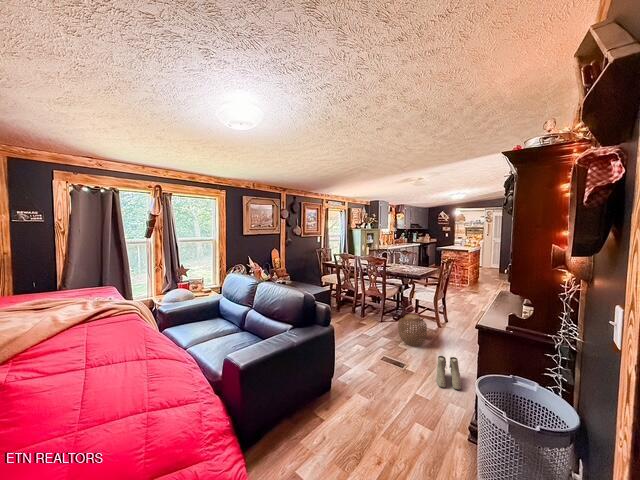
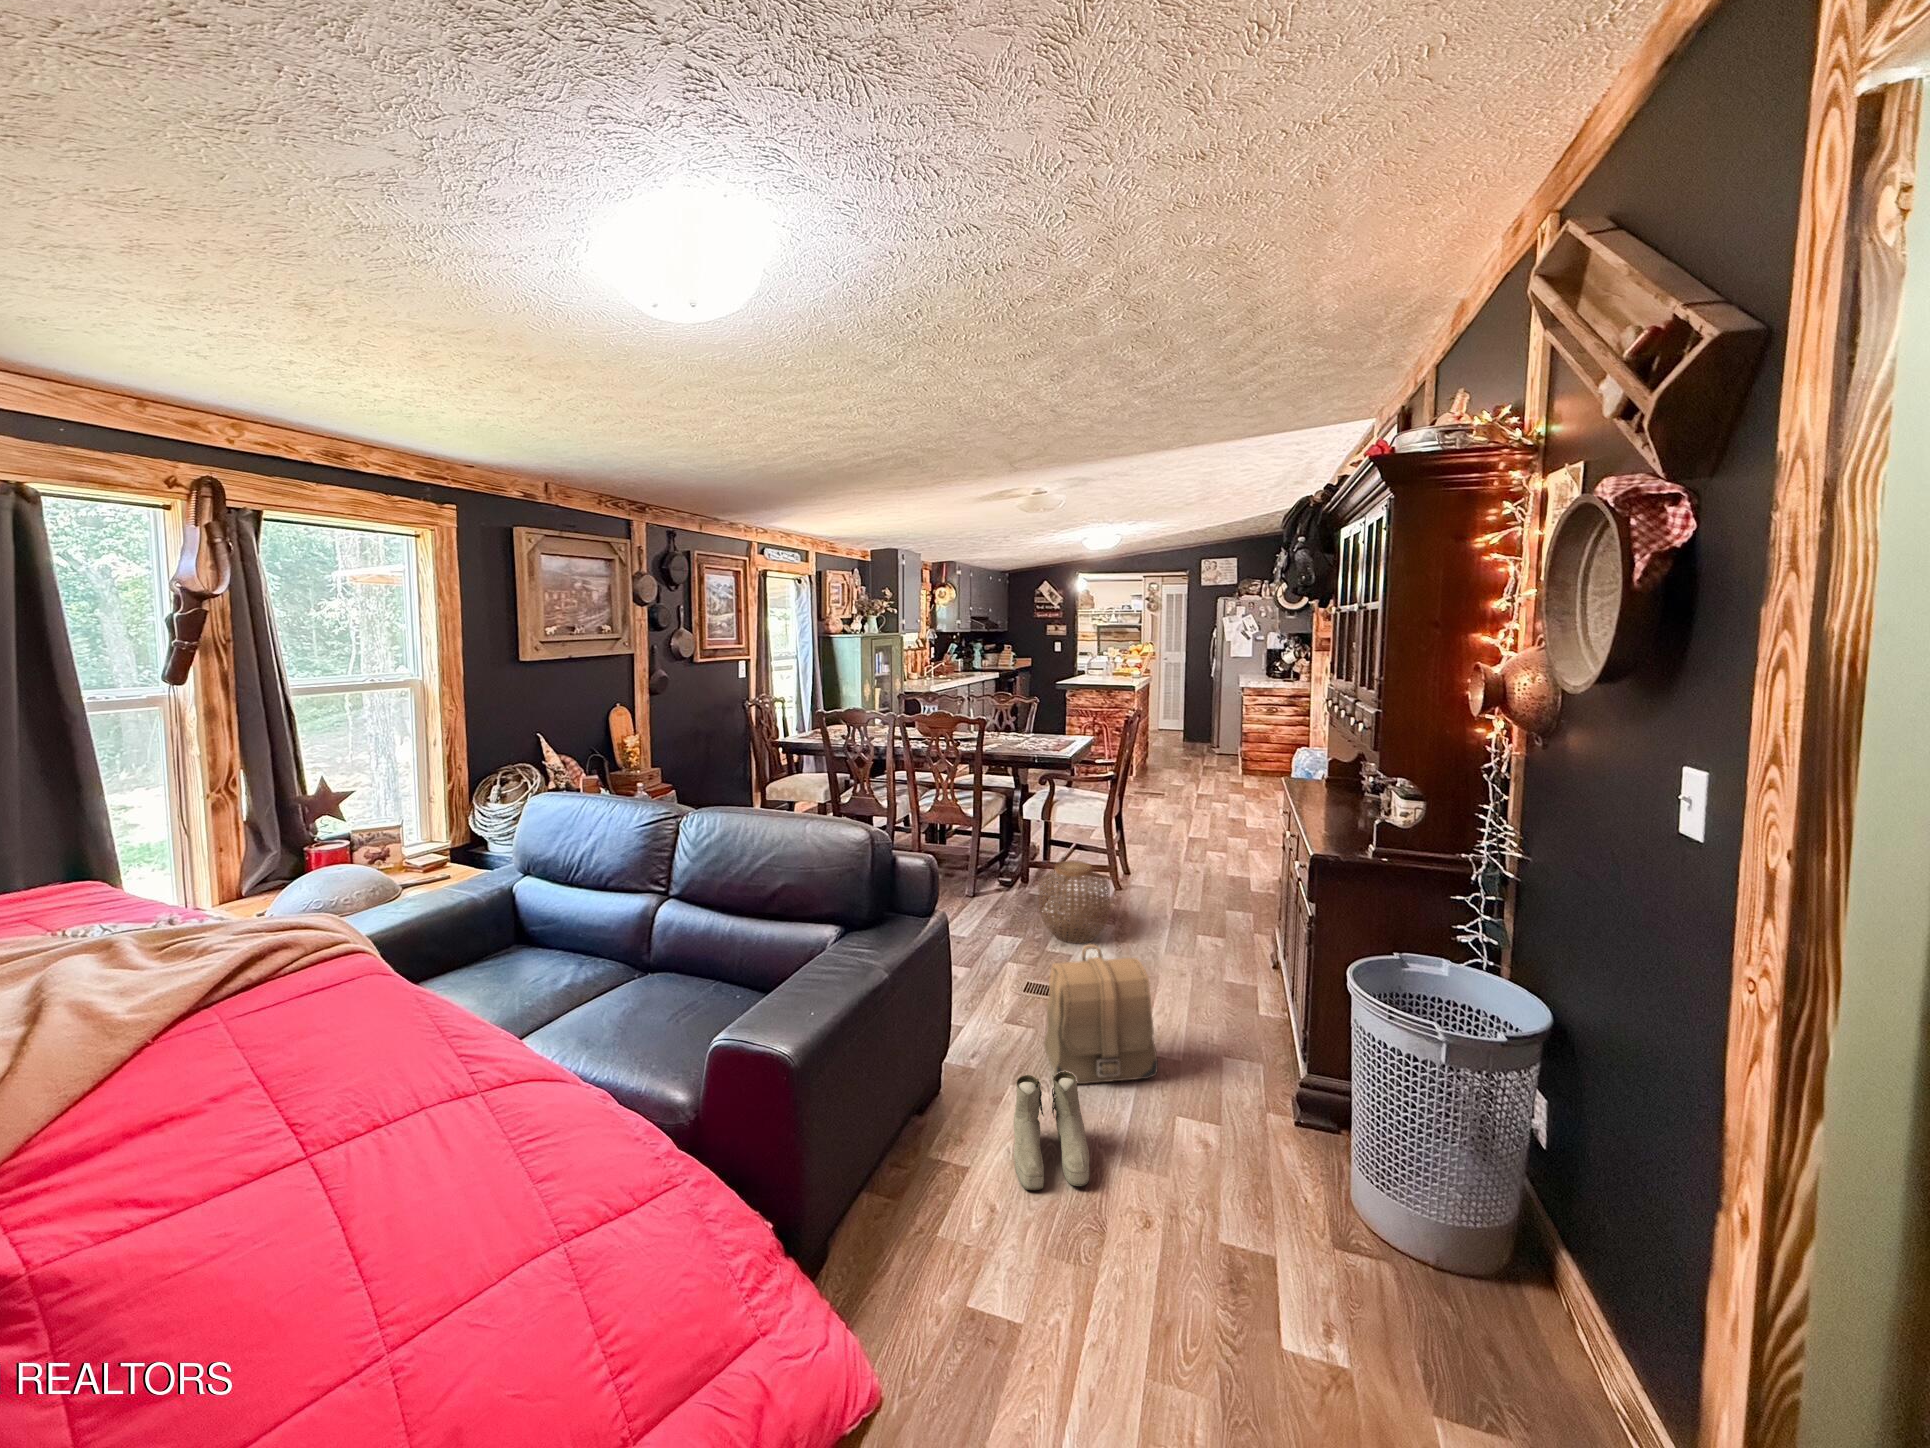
backpack: none [374,346,416,405] -> present [1044,944,1158,1084]
boots: present [437,356,461,390] -> present [1014,1071,1090,1190]

